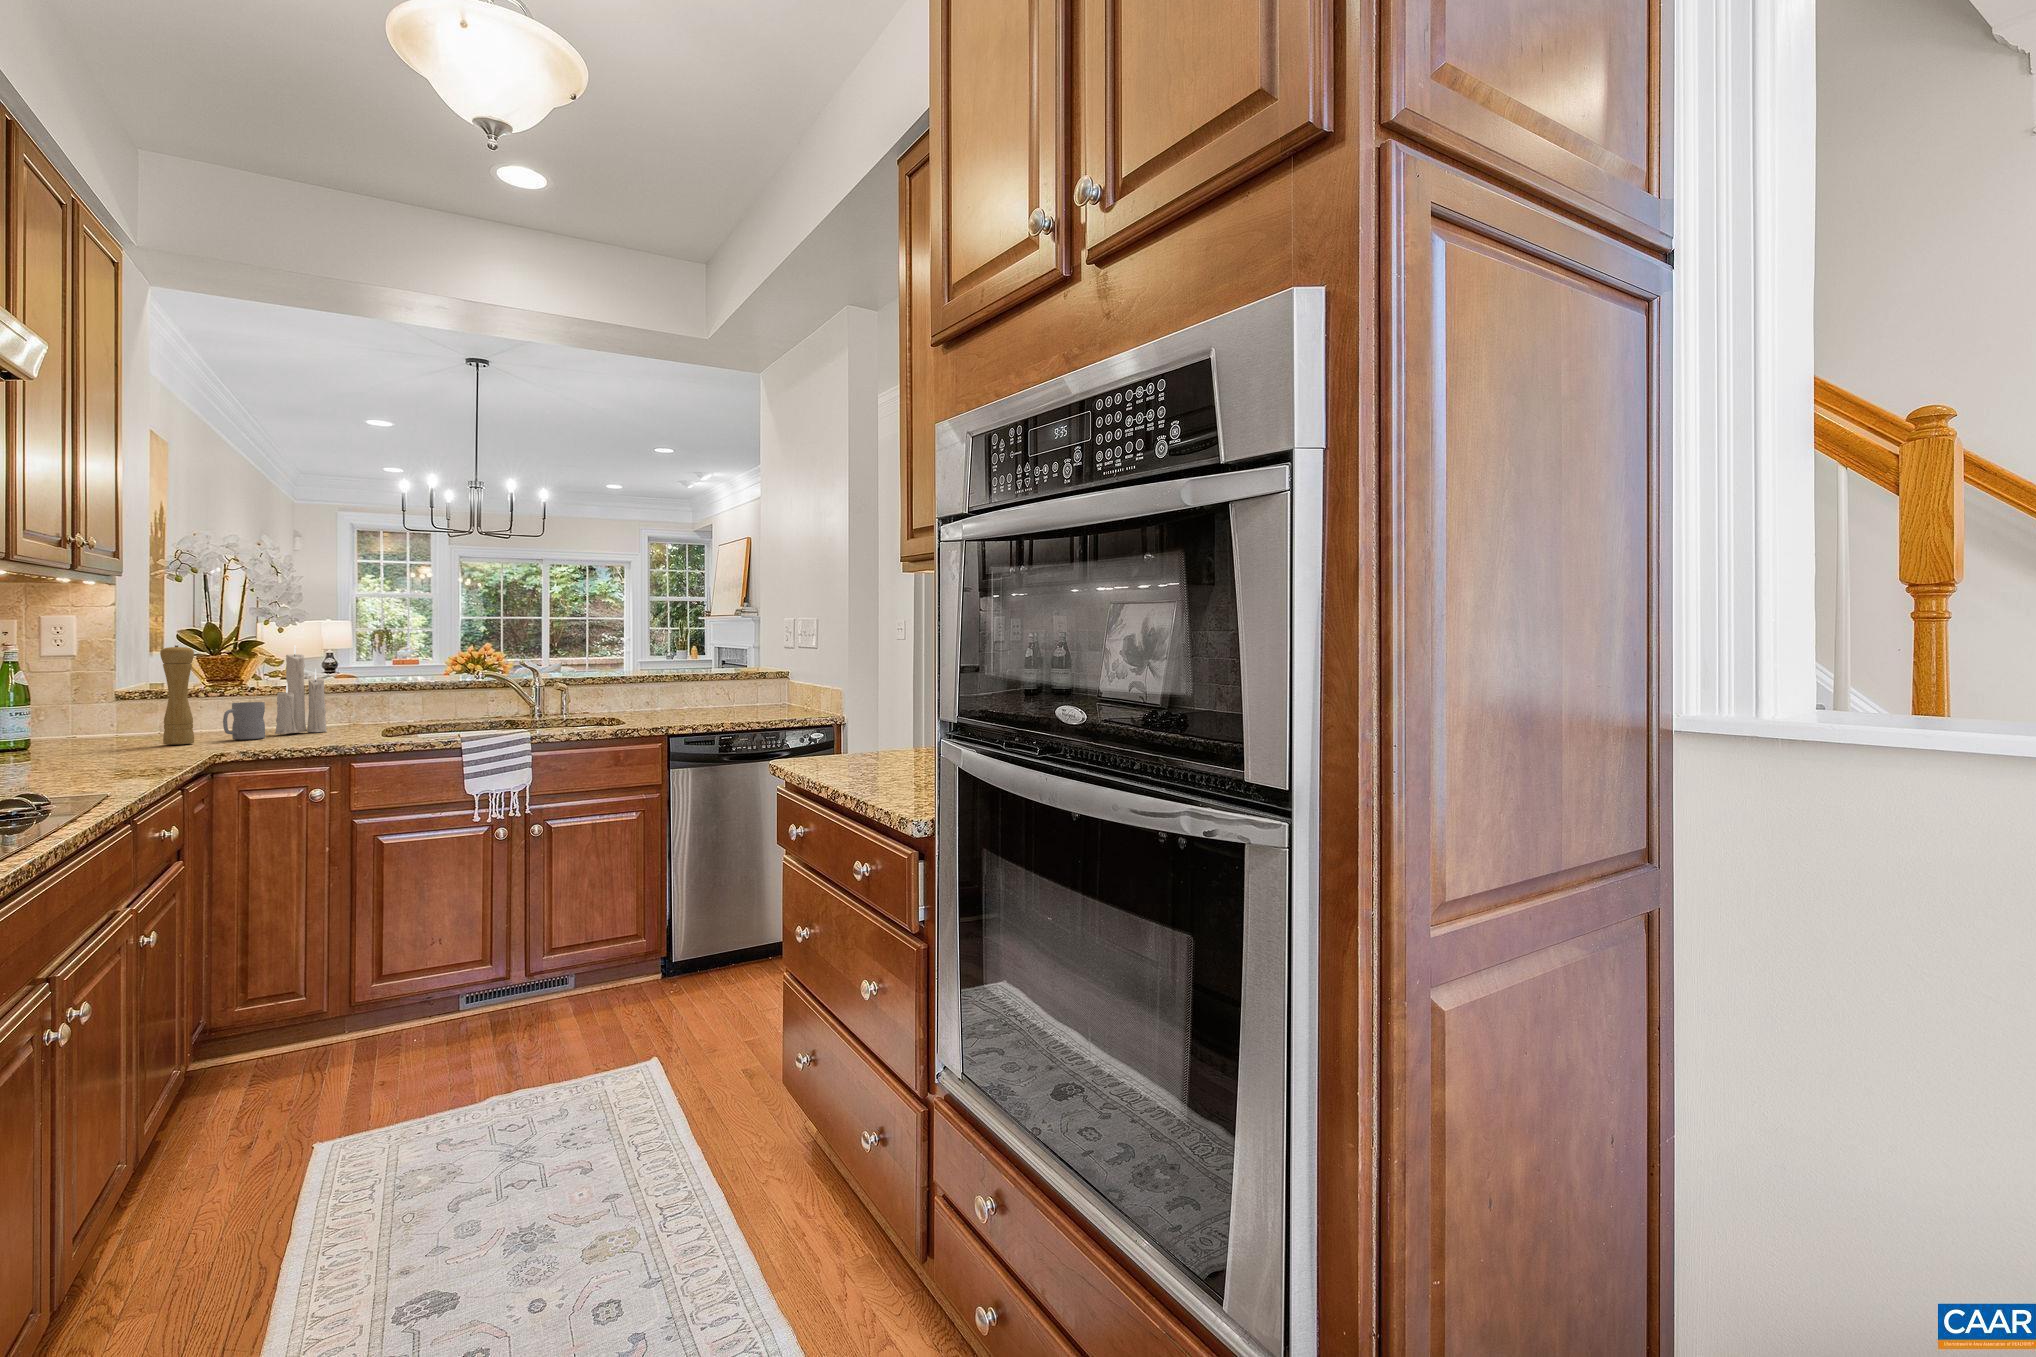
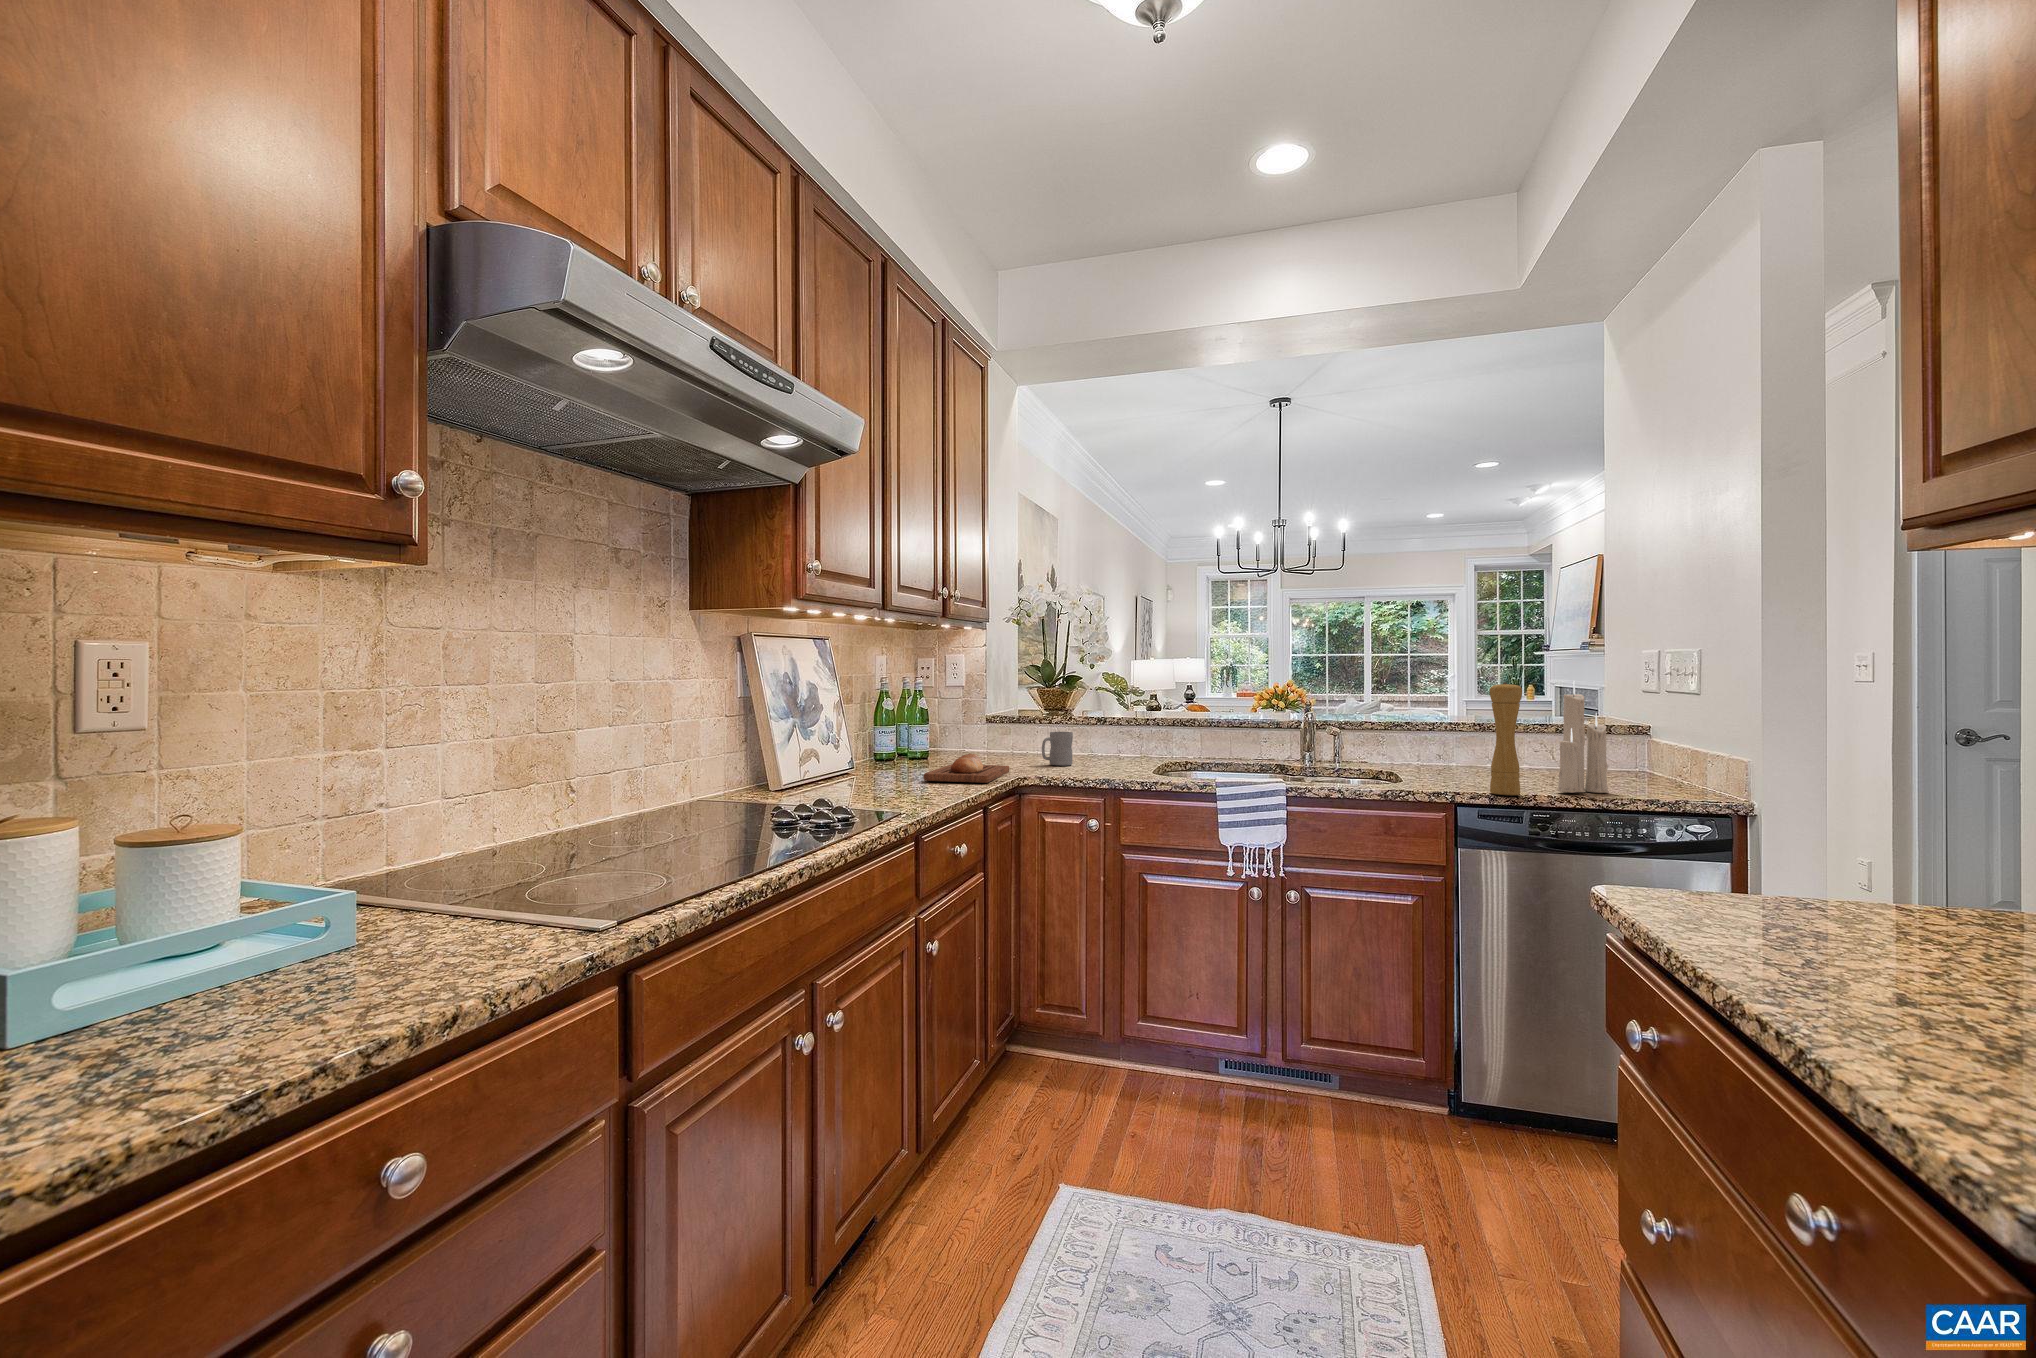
pepper mill: present [160,645,194,745] -> present [1490,682,1522,795]
candle: present [275,647,327,734] -> present [1557,682,1609,793]
bread loaf: none [75,732,187,765] -> present [923,754,1010,783]

